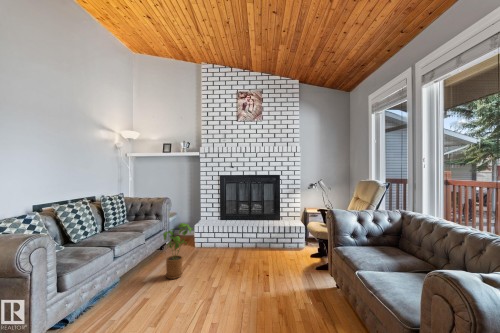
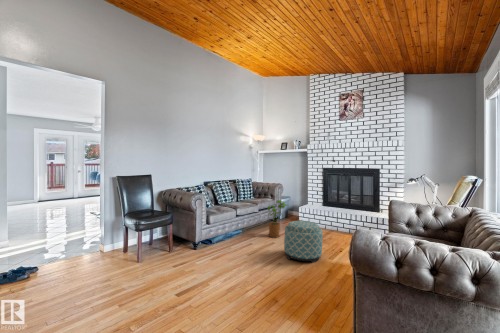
ottoman: none [210,251,263,318] -> present [284,221,323,263]

